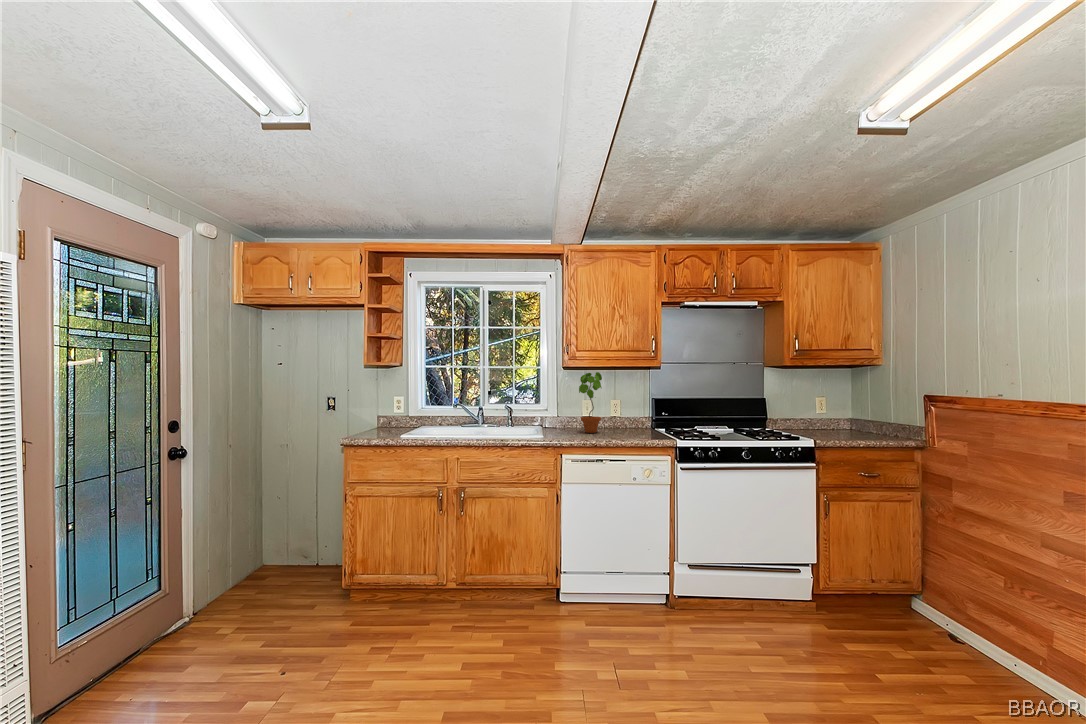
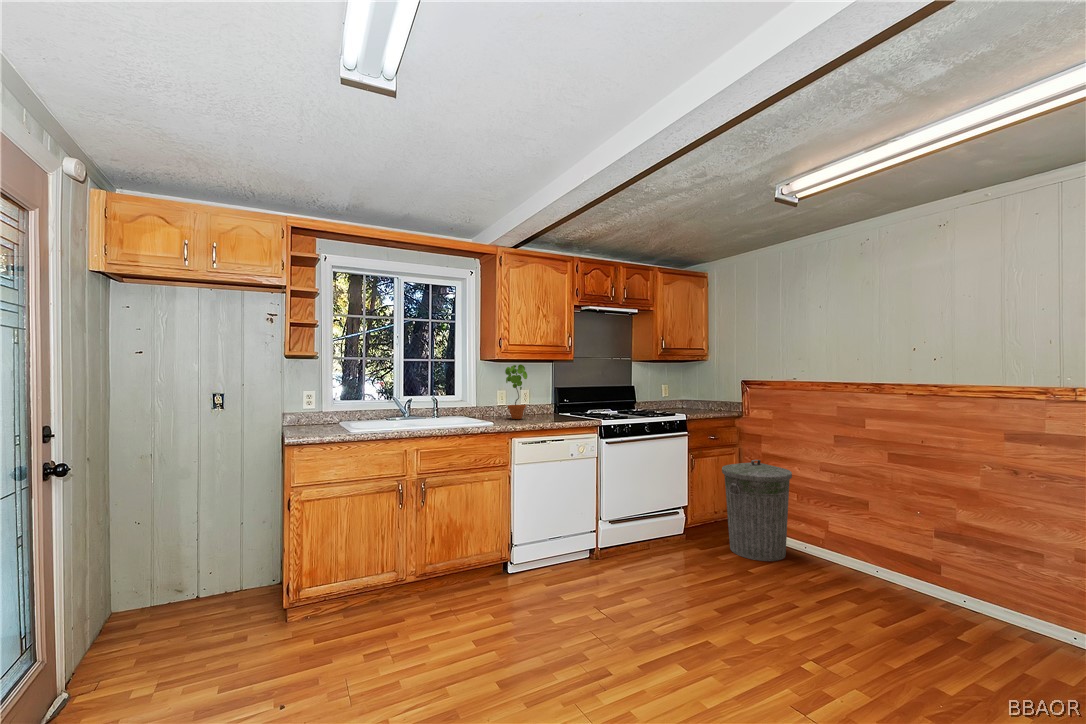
trash can: none [862,515,983,676] -> present [722,460,792,561]

